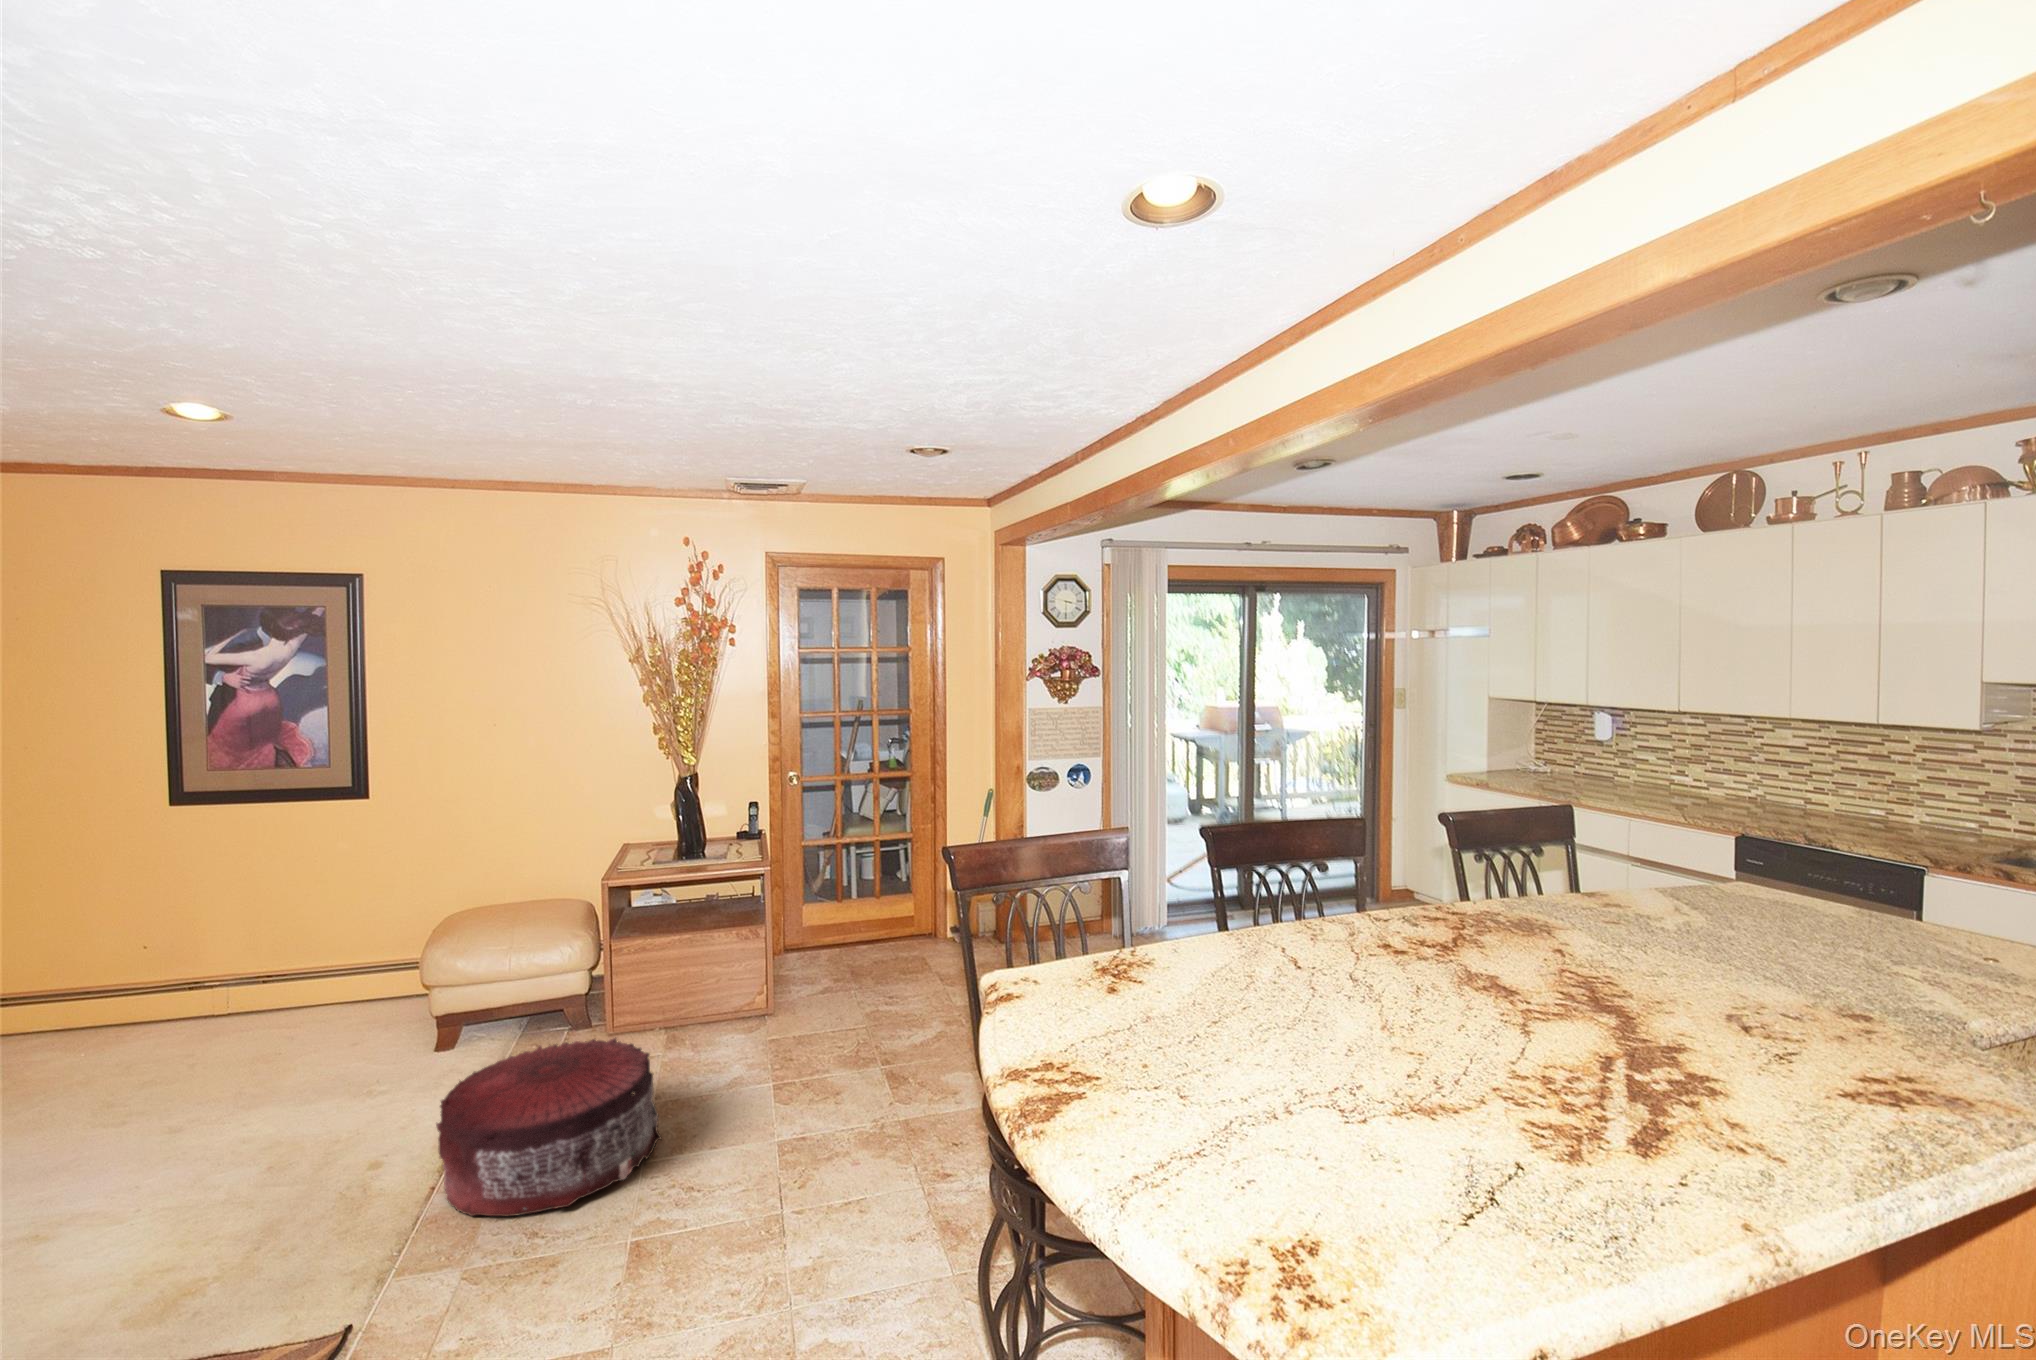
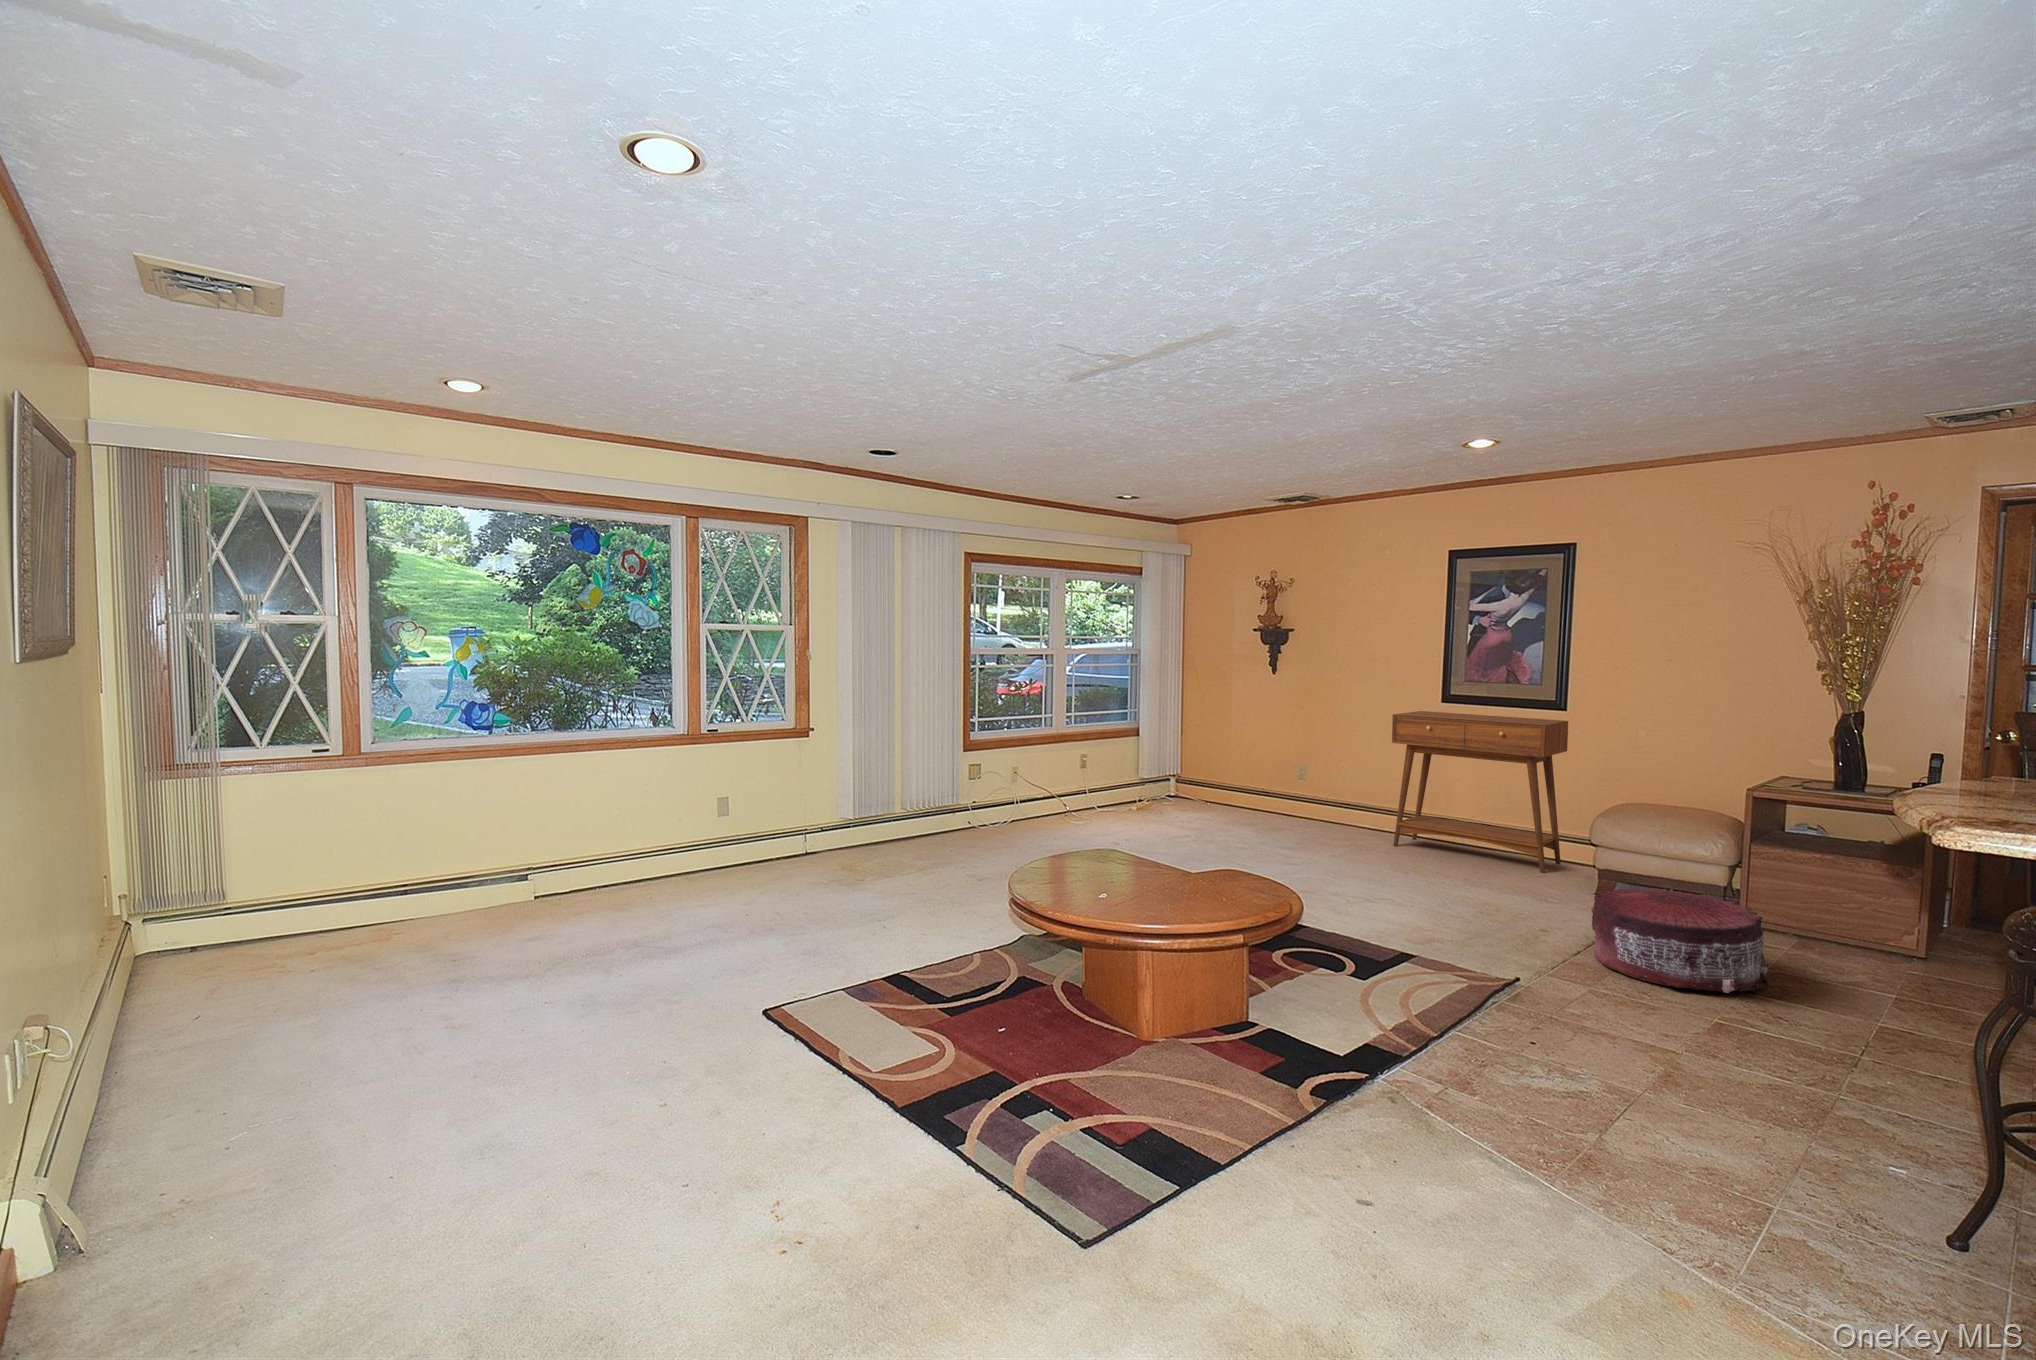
console table: none [39,816,373,1085] -> present [1392,711,1568,873]

